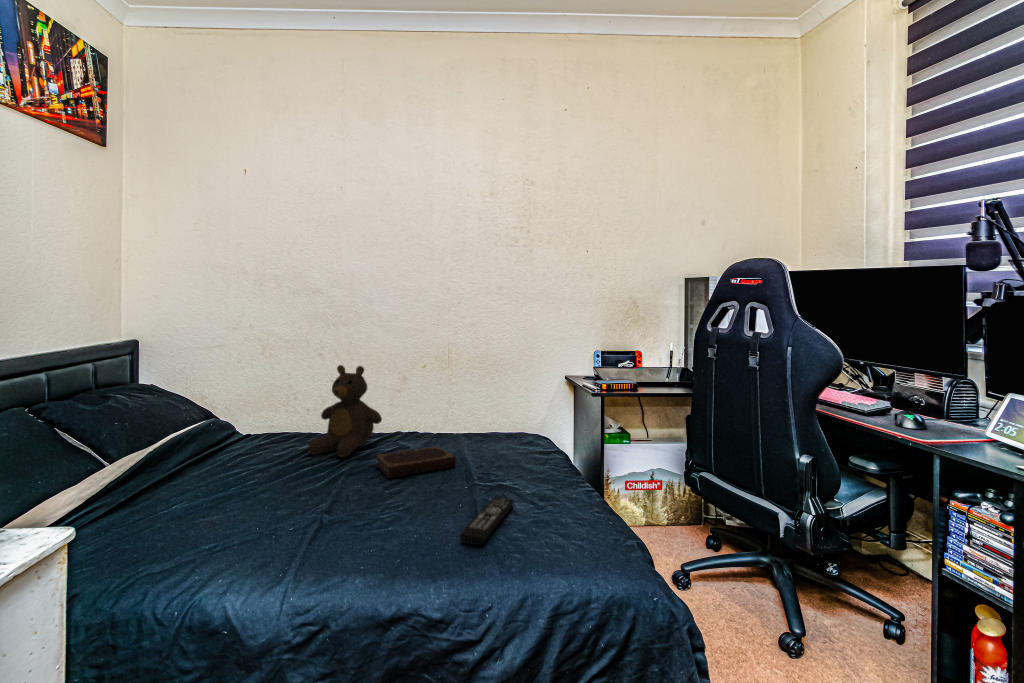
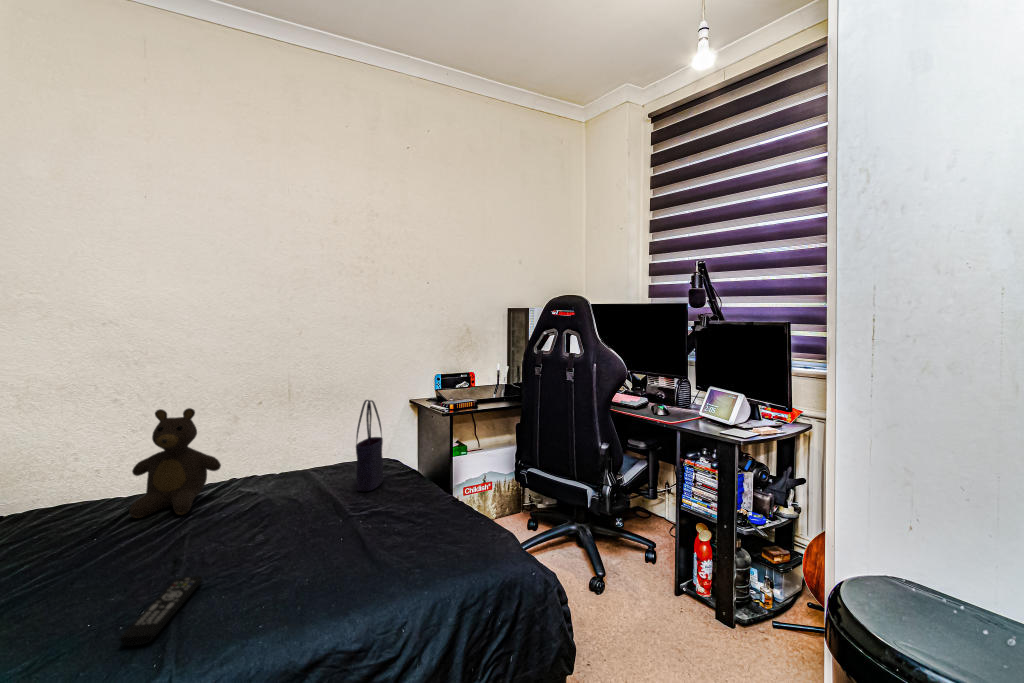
tote bag: none [490,371,522,465] -> present [356,400,383,491]
notebook: present [376,447,456,478] -> none [233,484,326,524]
remote control: present [460,498,514,545] -> present [120,576,202,646]

